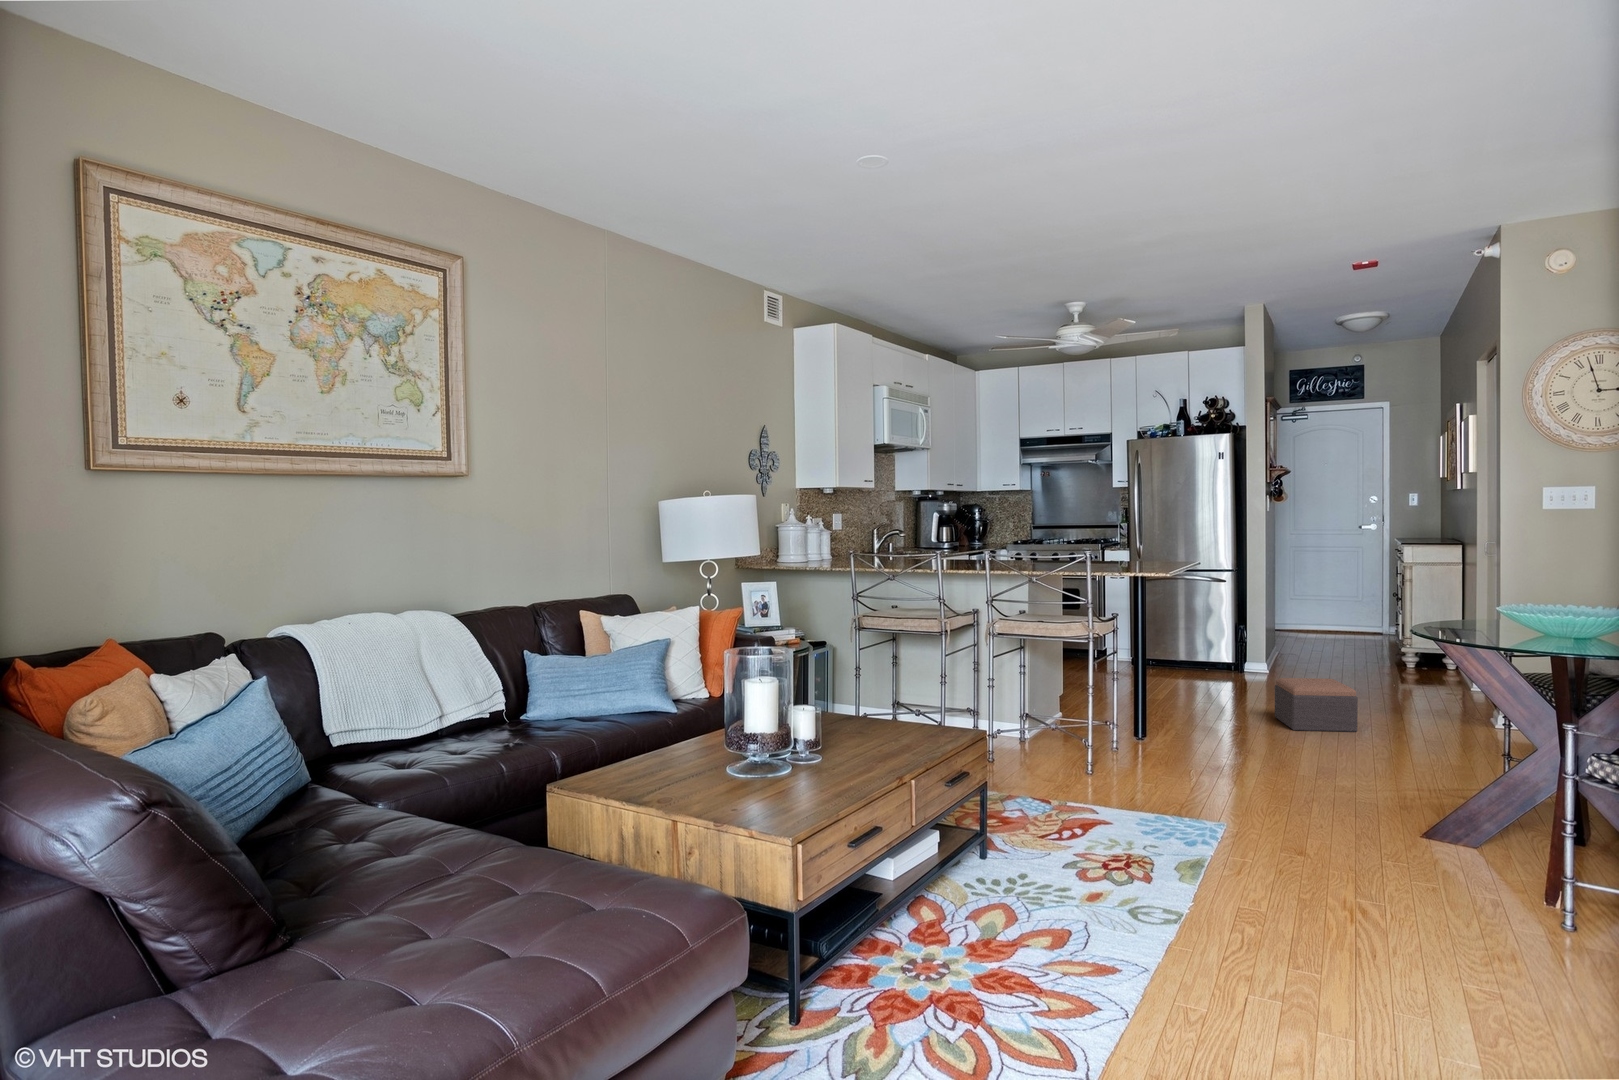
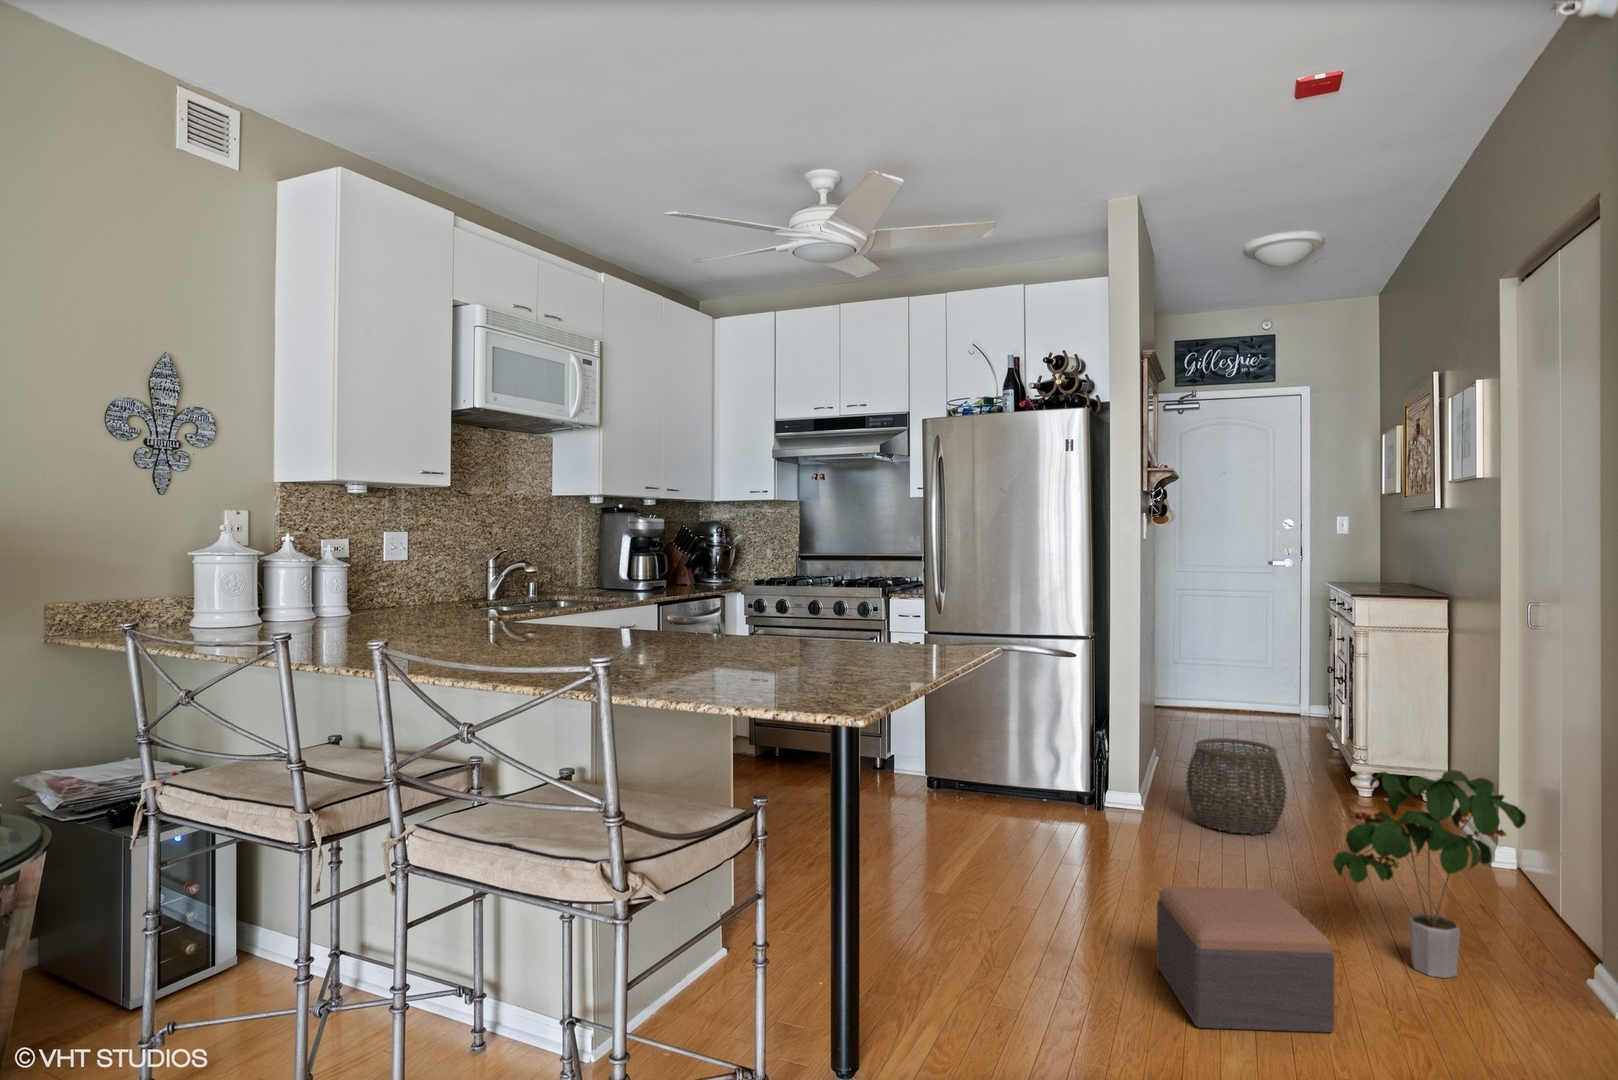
potted plant: none [1364,623,1463,721] -> present [1333,770,1526,978]
woven basket: none [1294,630,1356,682] -> present [1186,738,1287,835]

